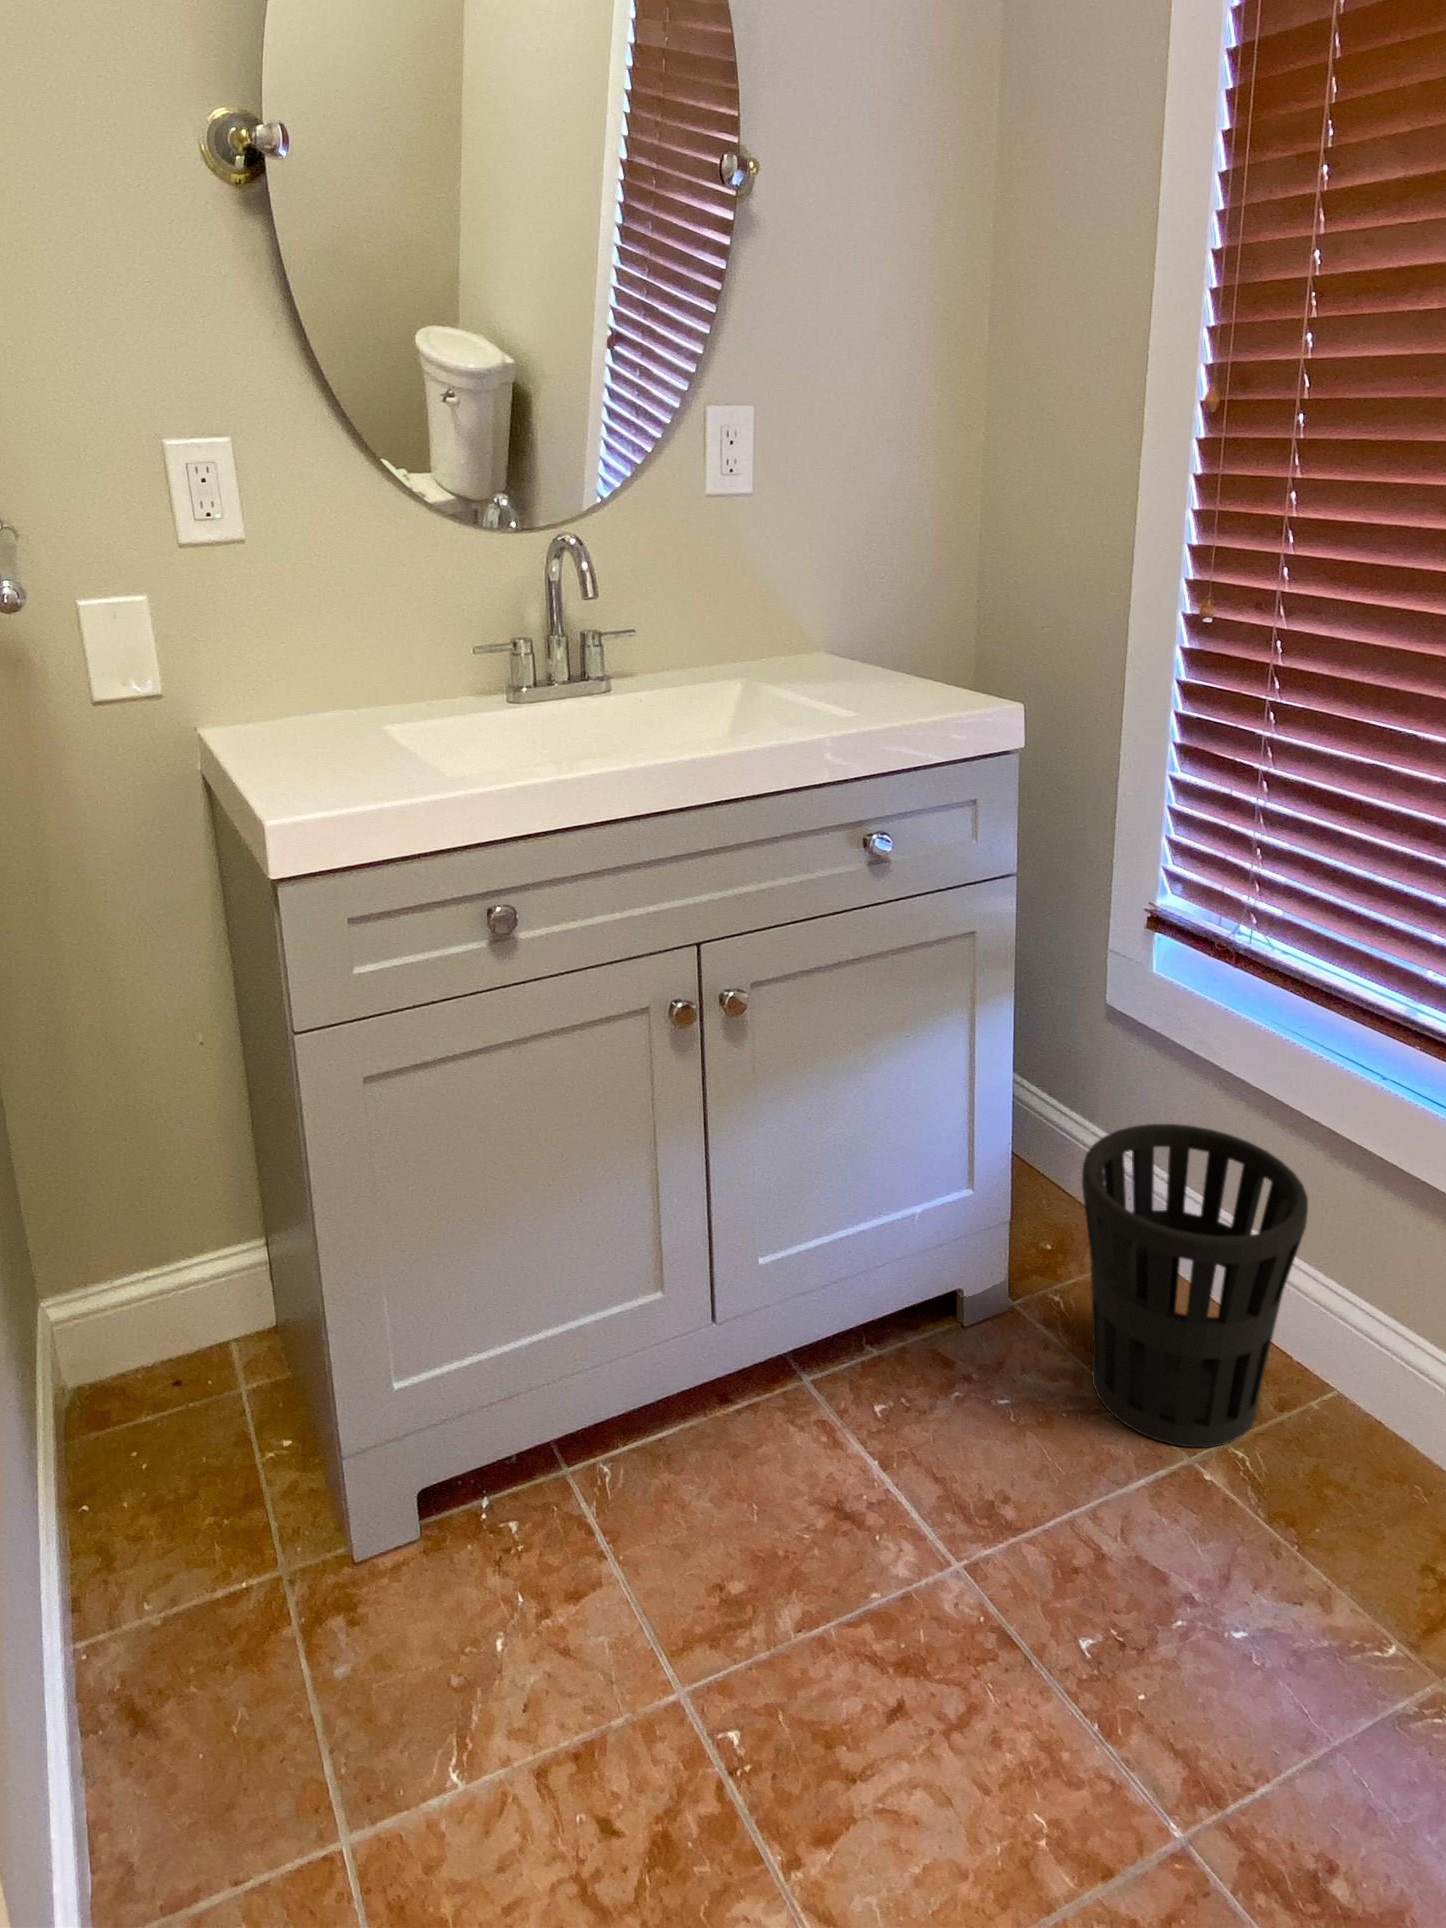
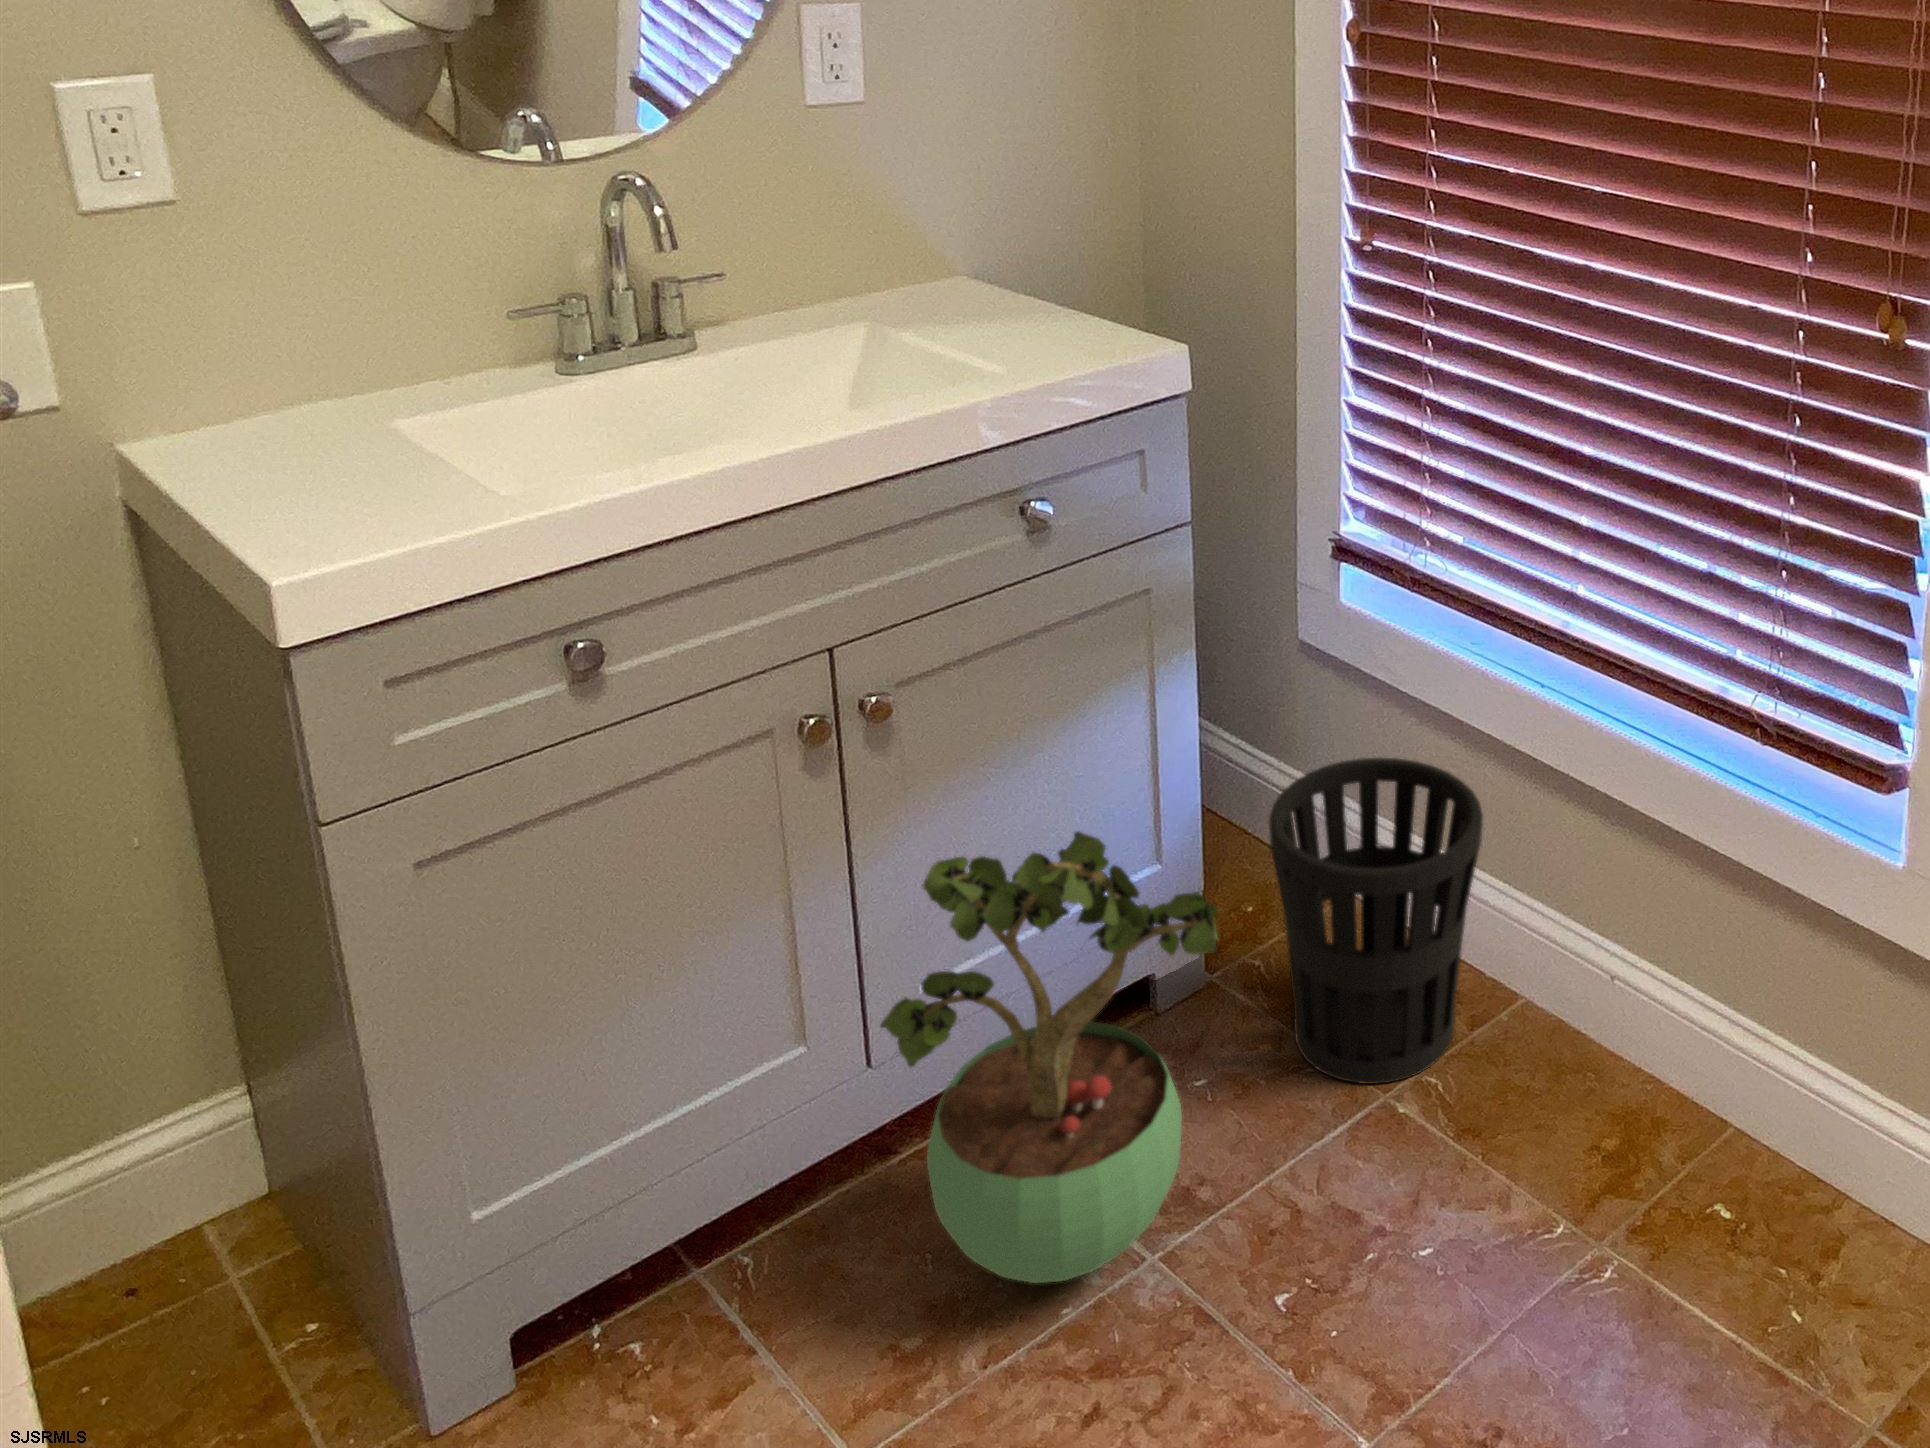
potted plant: none [727,1146,1052,1567] -> present [881,831,1219,1283]

